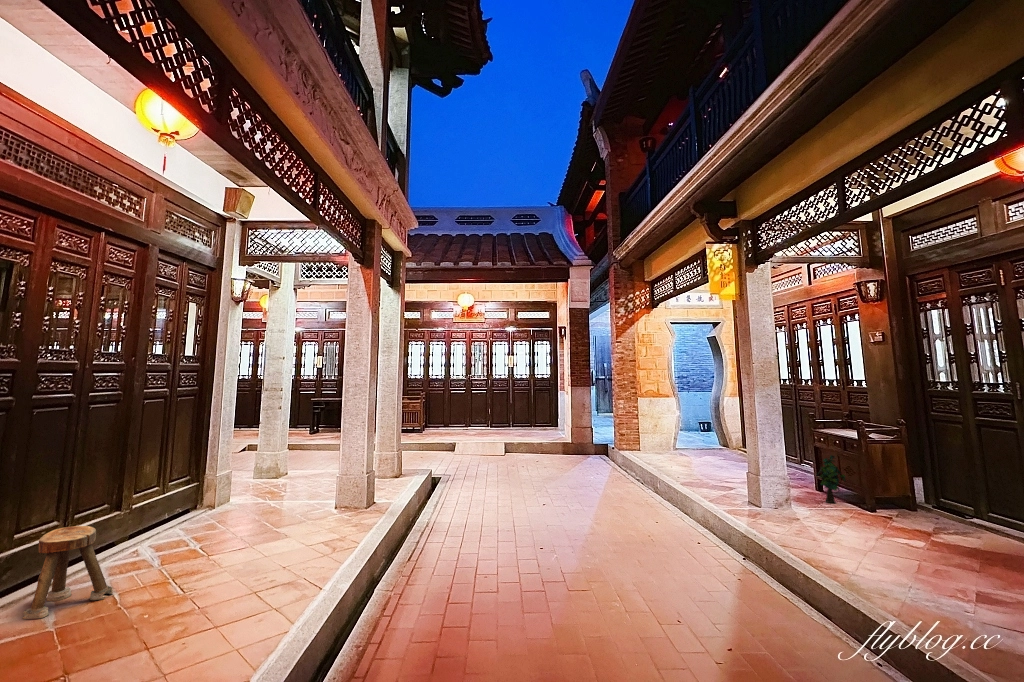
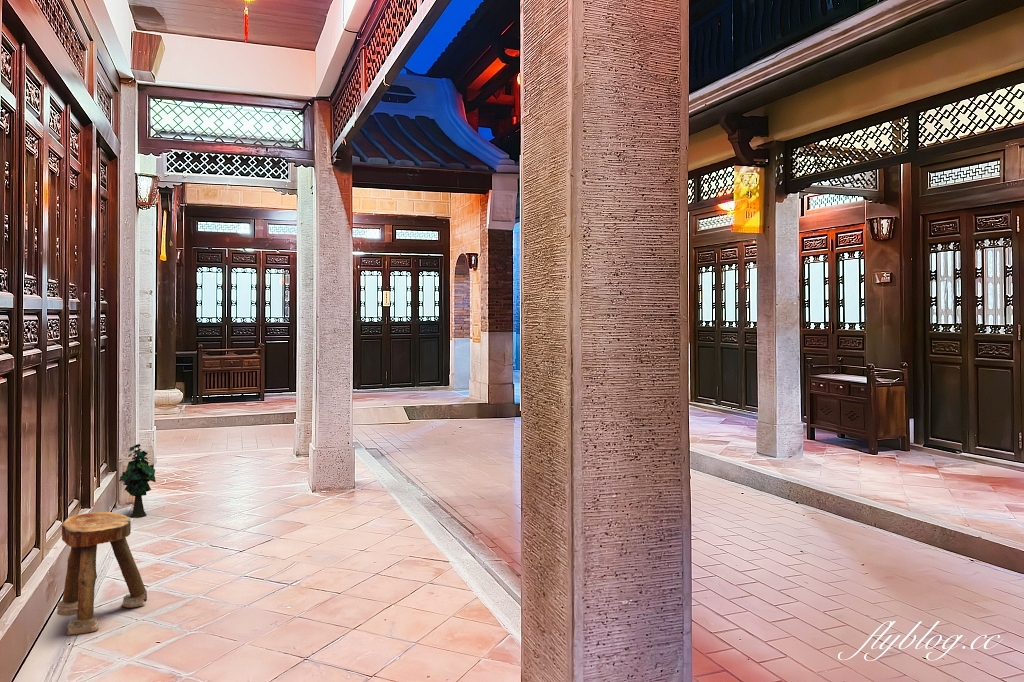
decorative plant: present [817,455,846,503] -> present [119,444,156,518]

